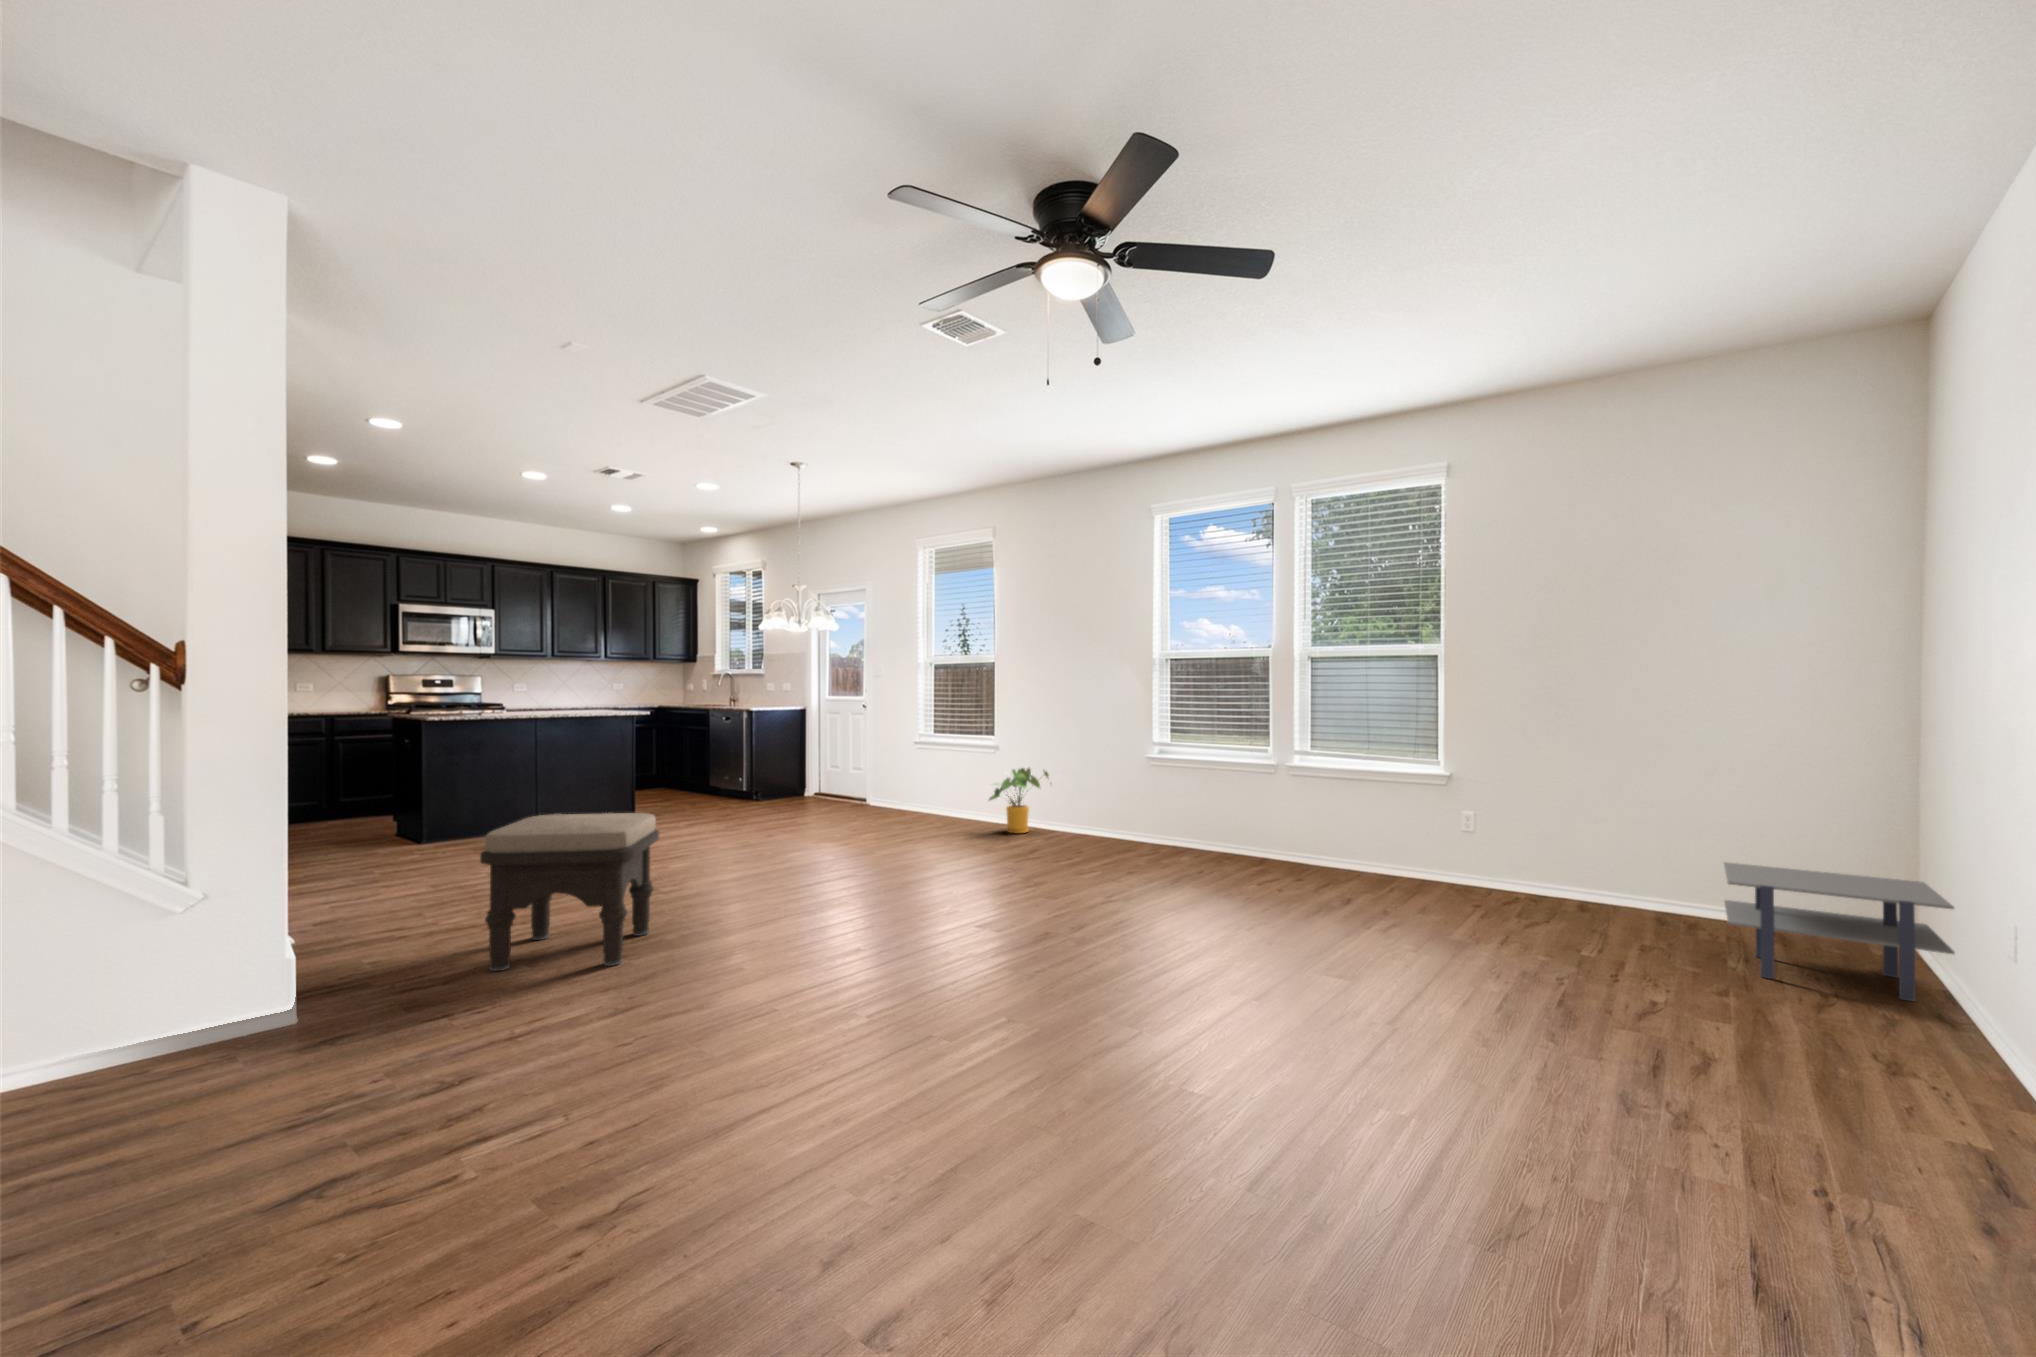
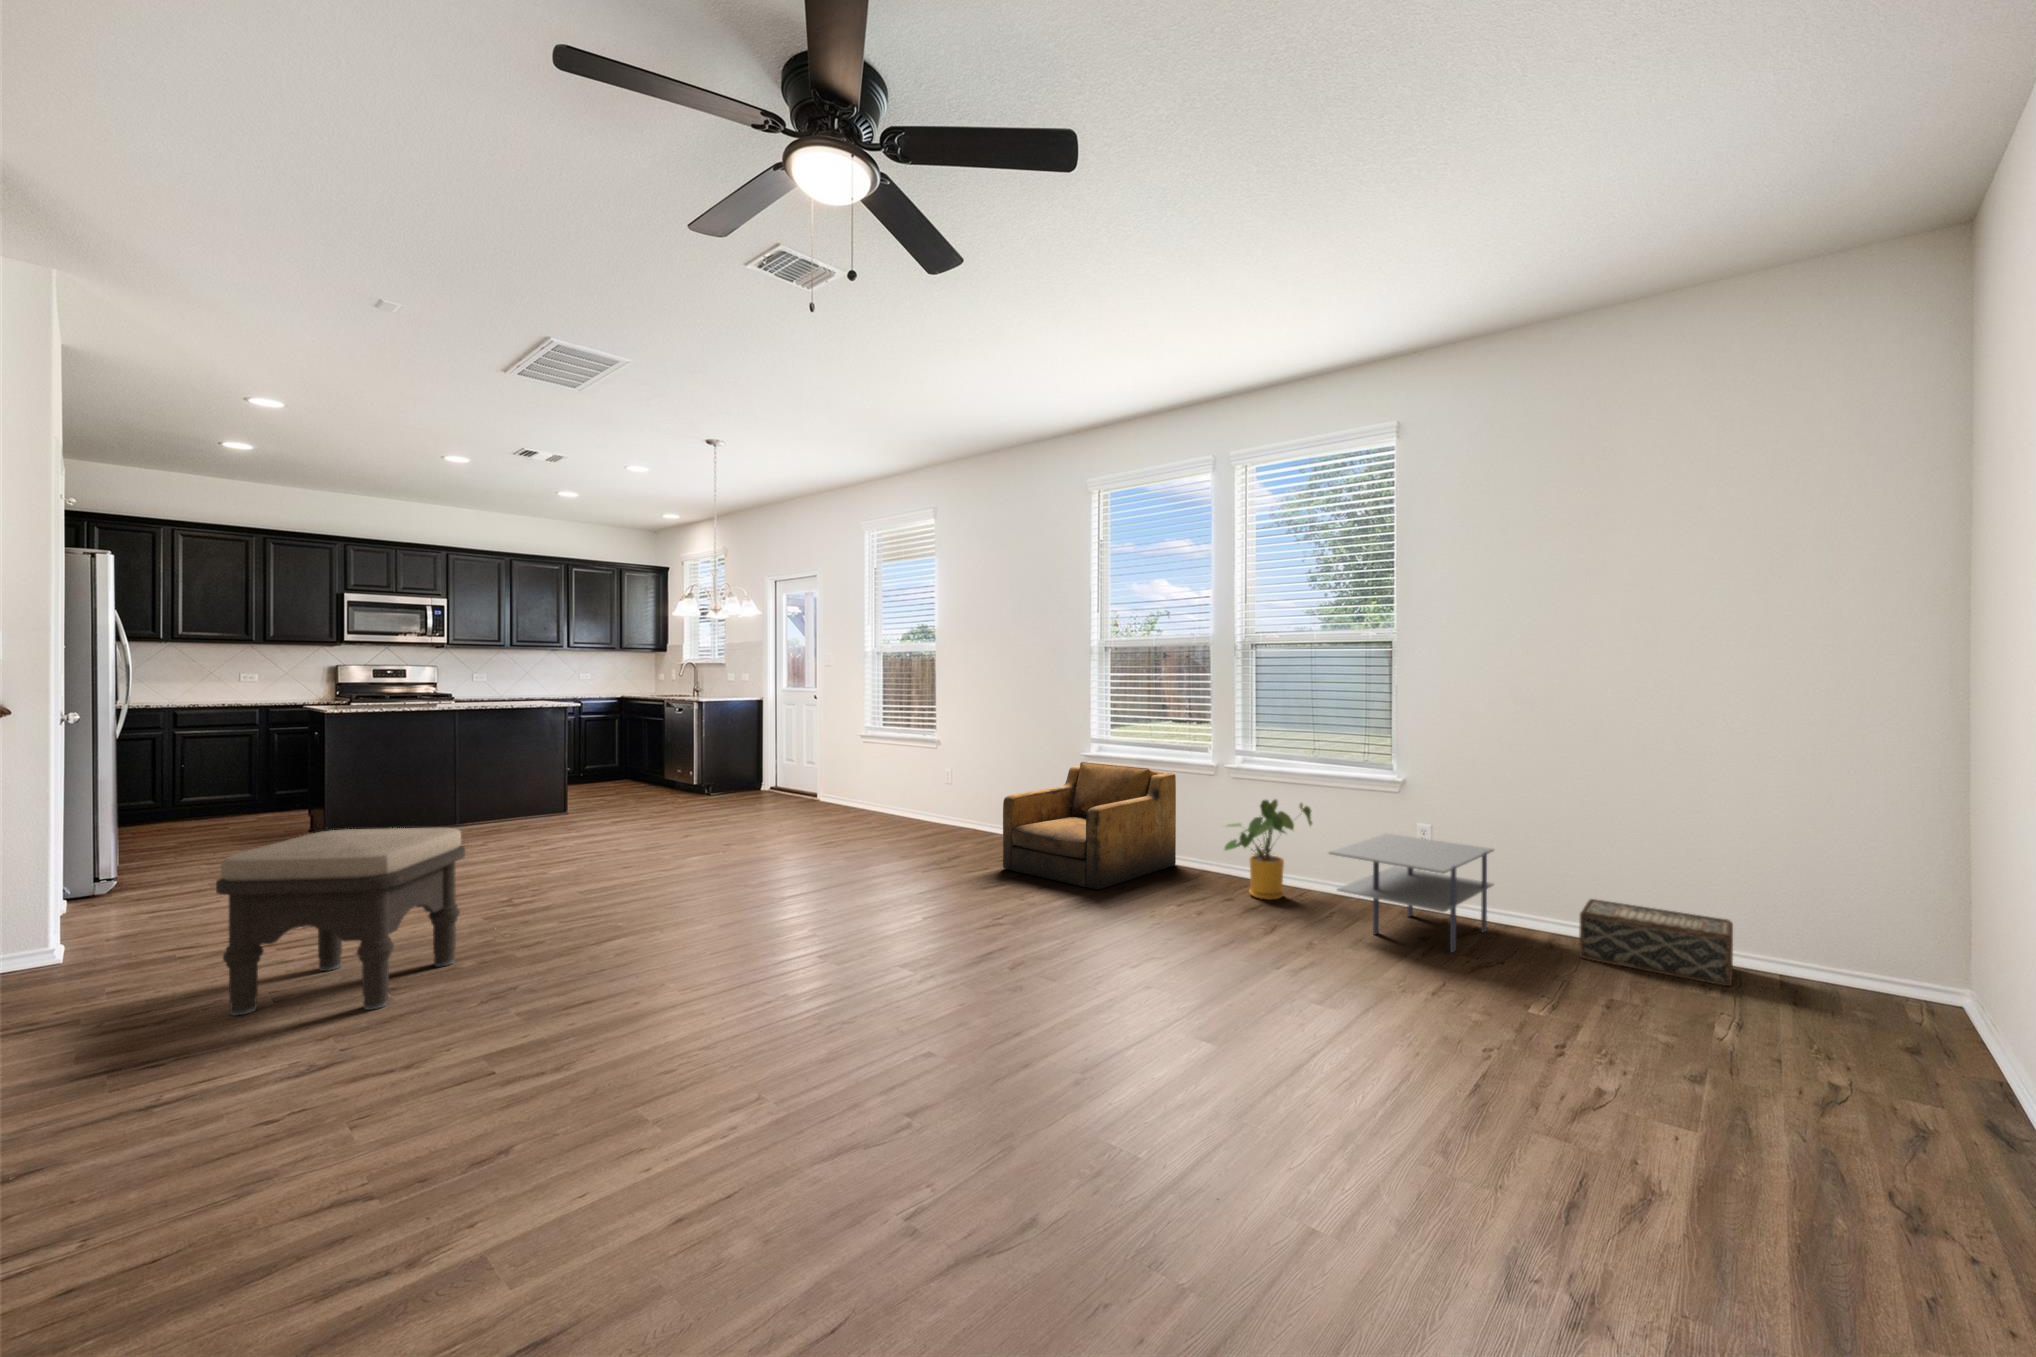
armchair: none [1084,763,1237,874] -> present [1003,762,1176,890]
house plant: present [989,768,1048,833] -> present [1224,800,1312,900]
side table: present [1724,862,1954,1001] -> present [1329,834,1494,952]
woven basket: none [1611,871,1737,936] -> present [1579,899,1733,986]

